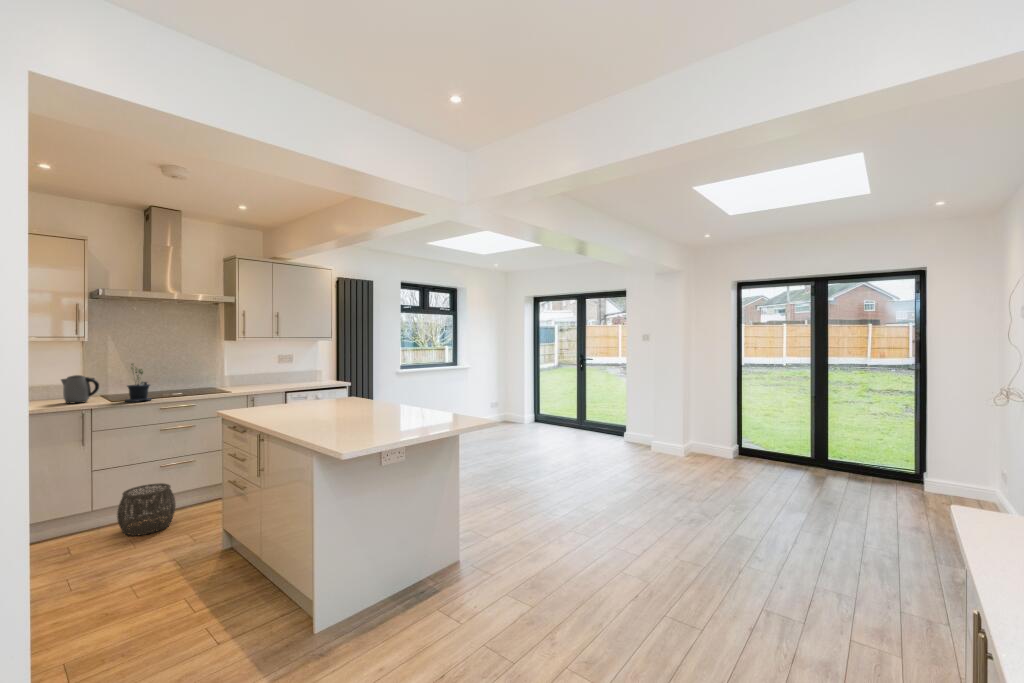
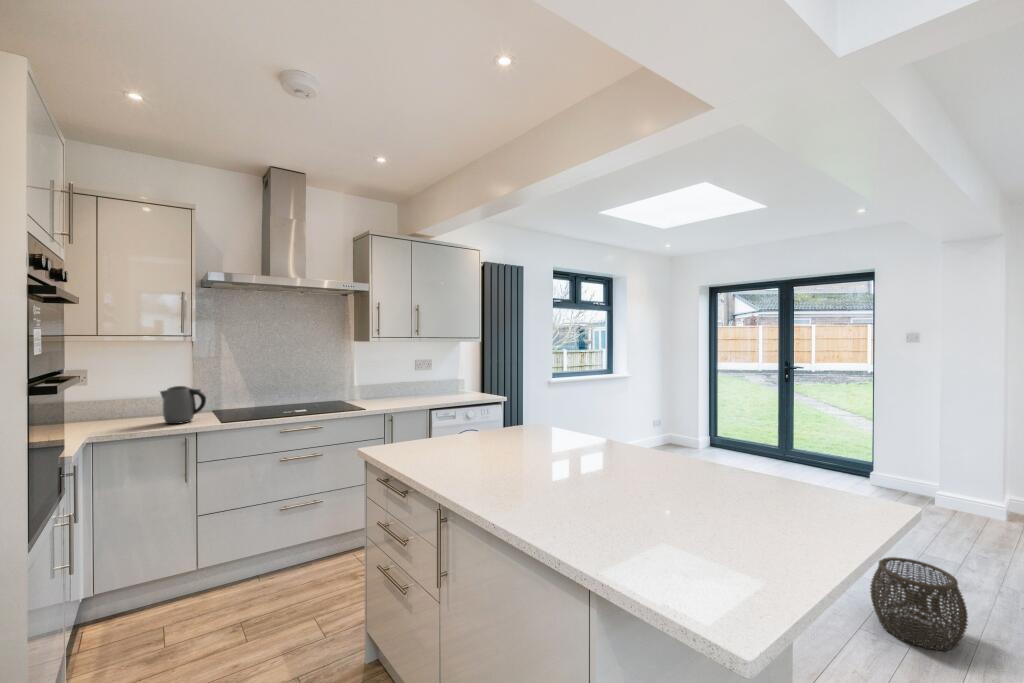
potted plant: present [125,364,152,402] -> none [234,370,270,424]
woven basket: present [117,483,176,536] -> present [870,557,968,651]

